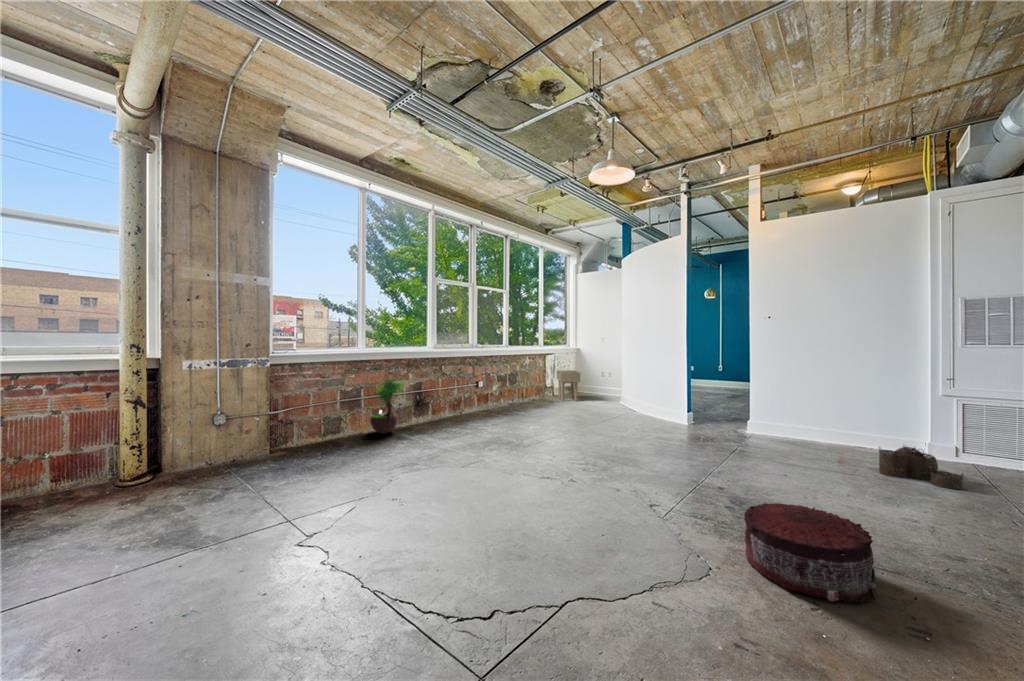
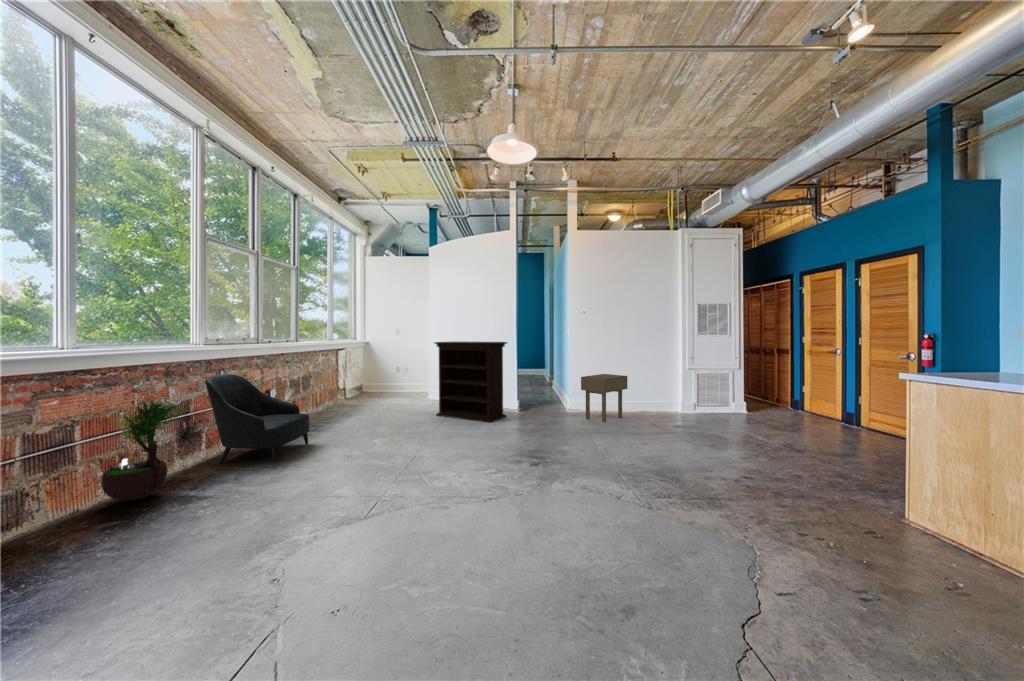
bookshelf: none [601,351,667,434] -> present [435,342,507,423]
armchair: none [429,368,487,430] -> present [205,374,309,463]
side table: present [557,370,580,401] -> present [581,374,627,422]
woven basket: present [879,446,963,490] -> none [660,399,705,423]
pouf: present [744,503,877,603] -> none [711,451,811,519]

